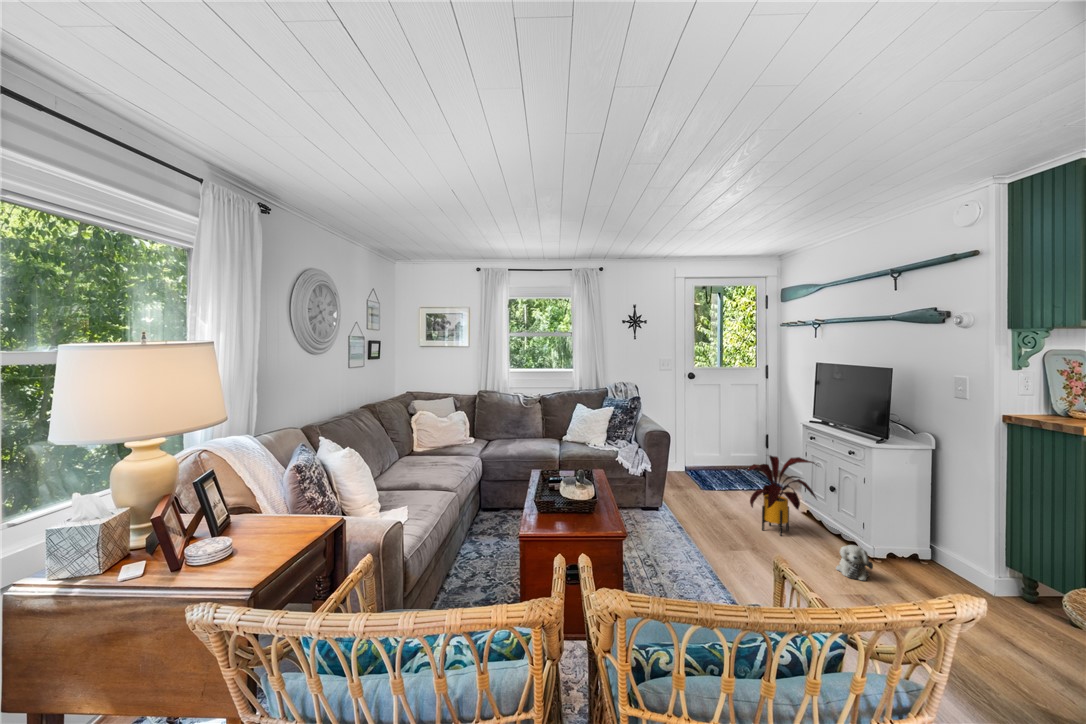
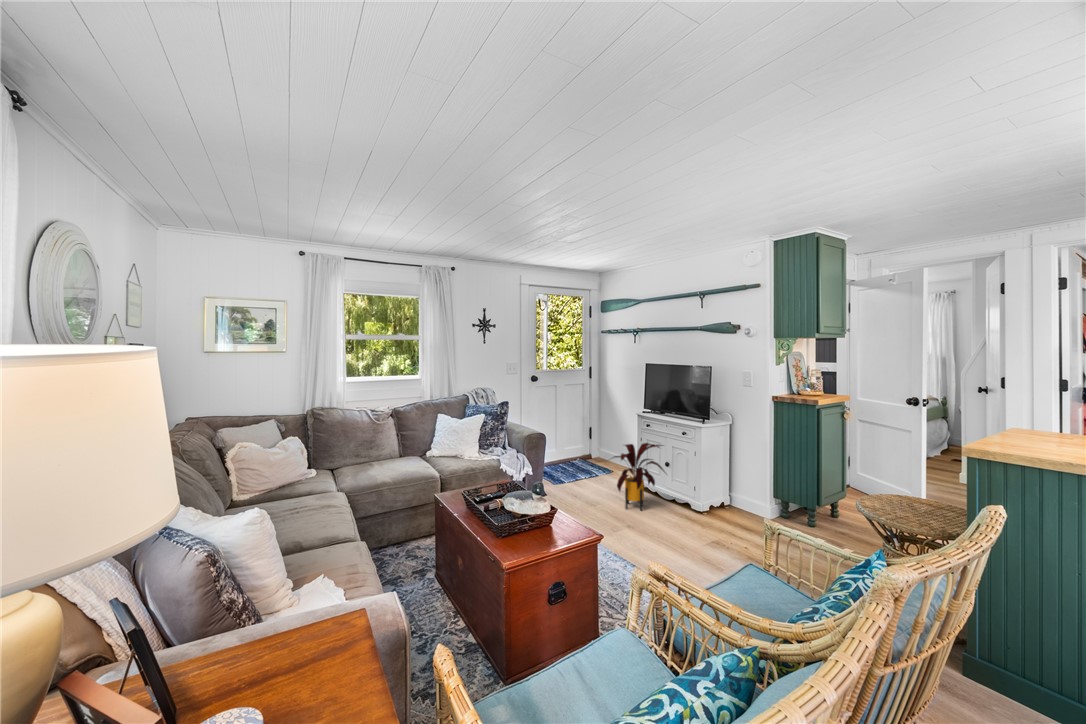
plush toy: present [836,545,873,581] -> none [692,506,717,533]

